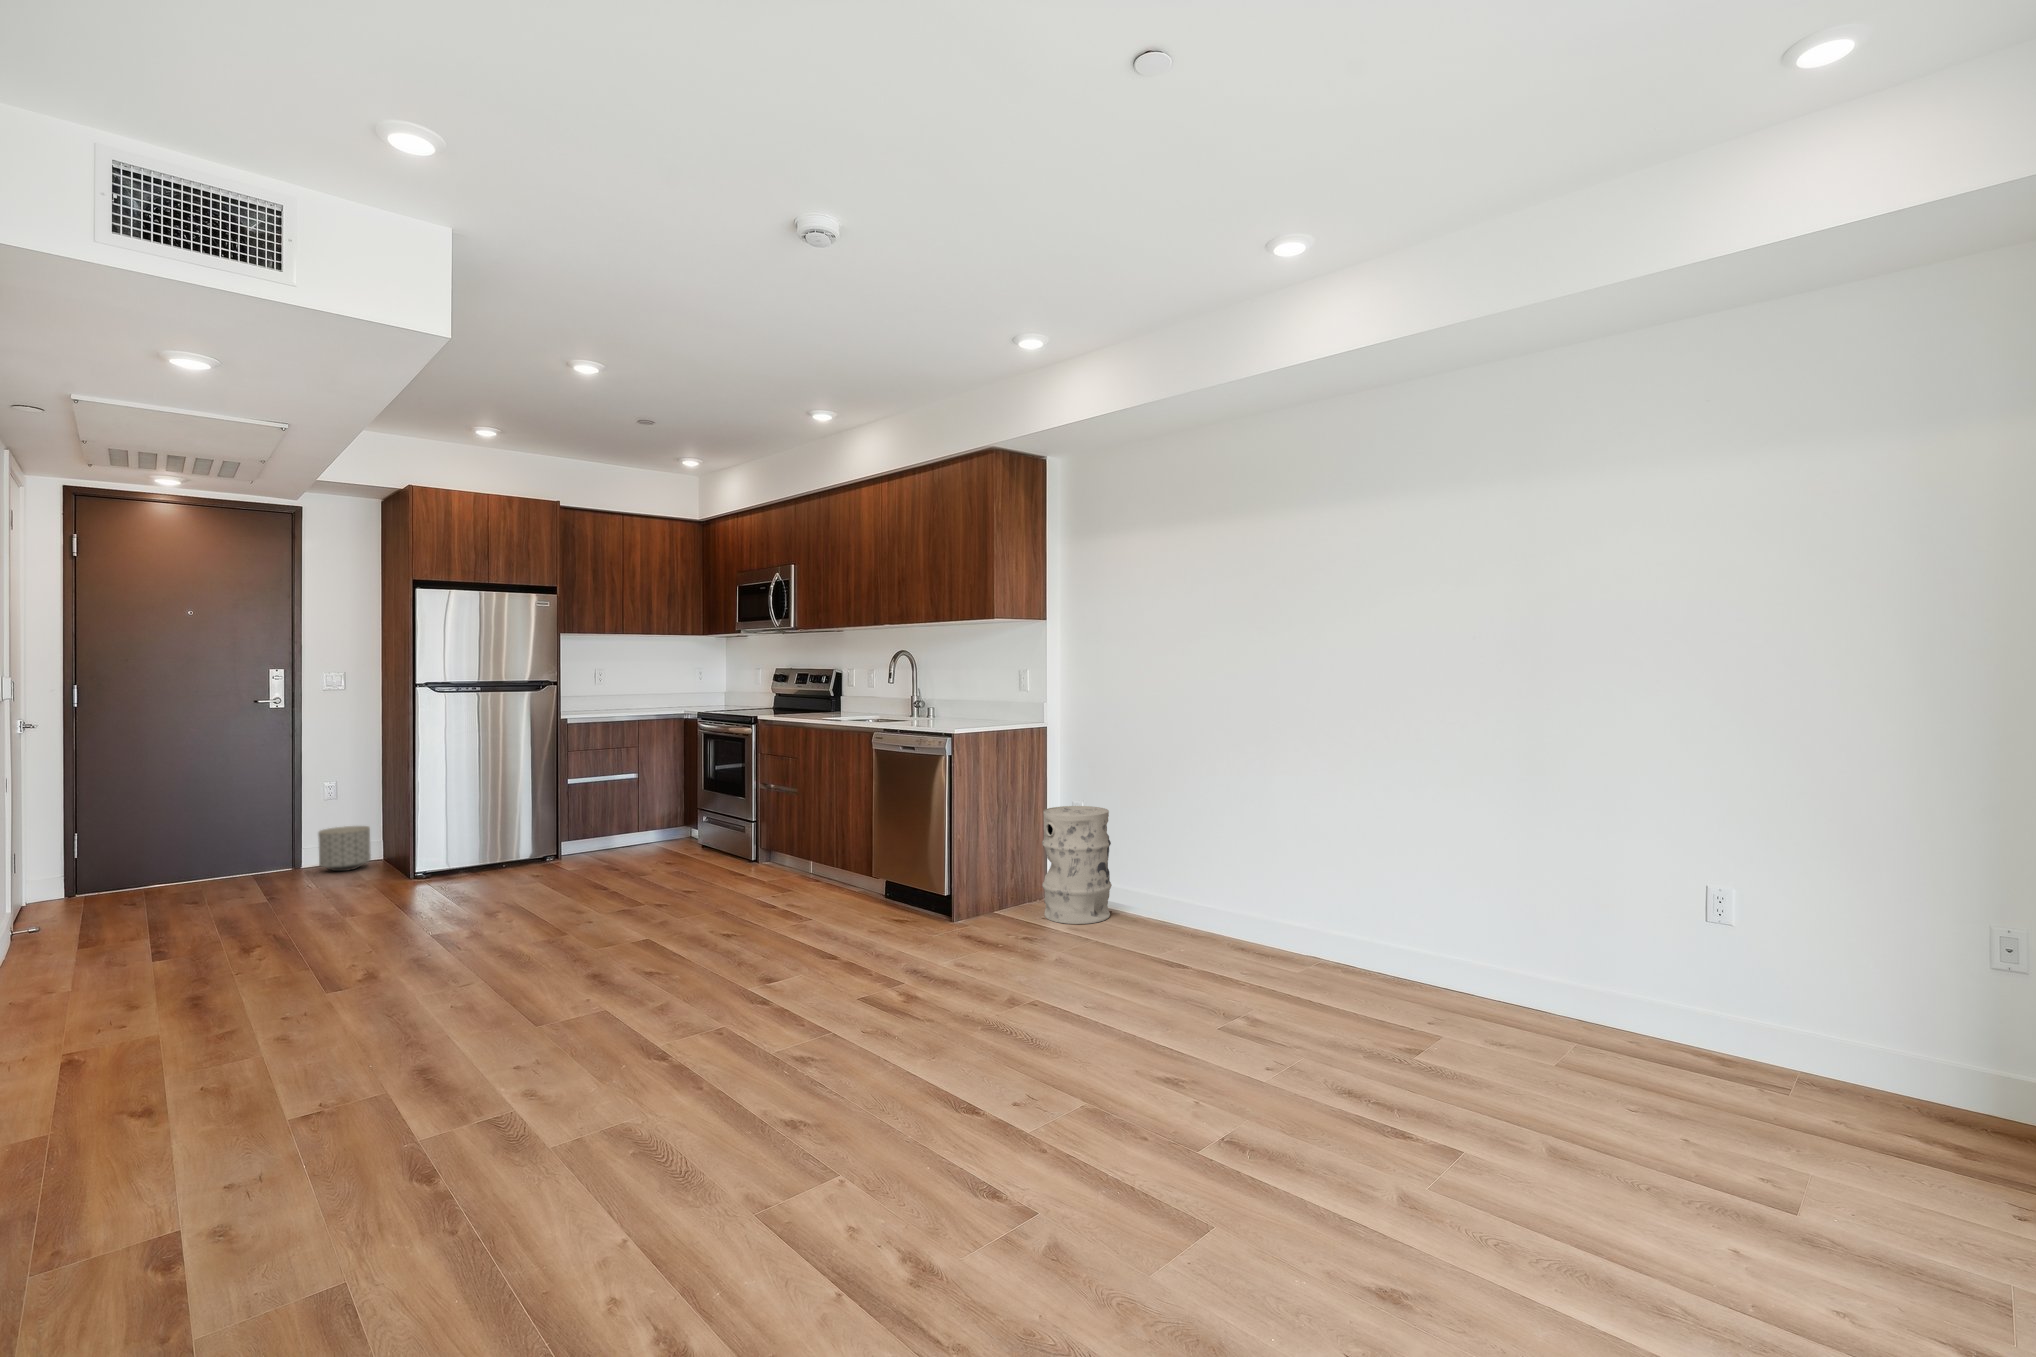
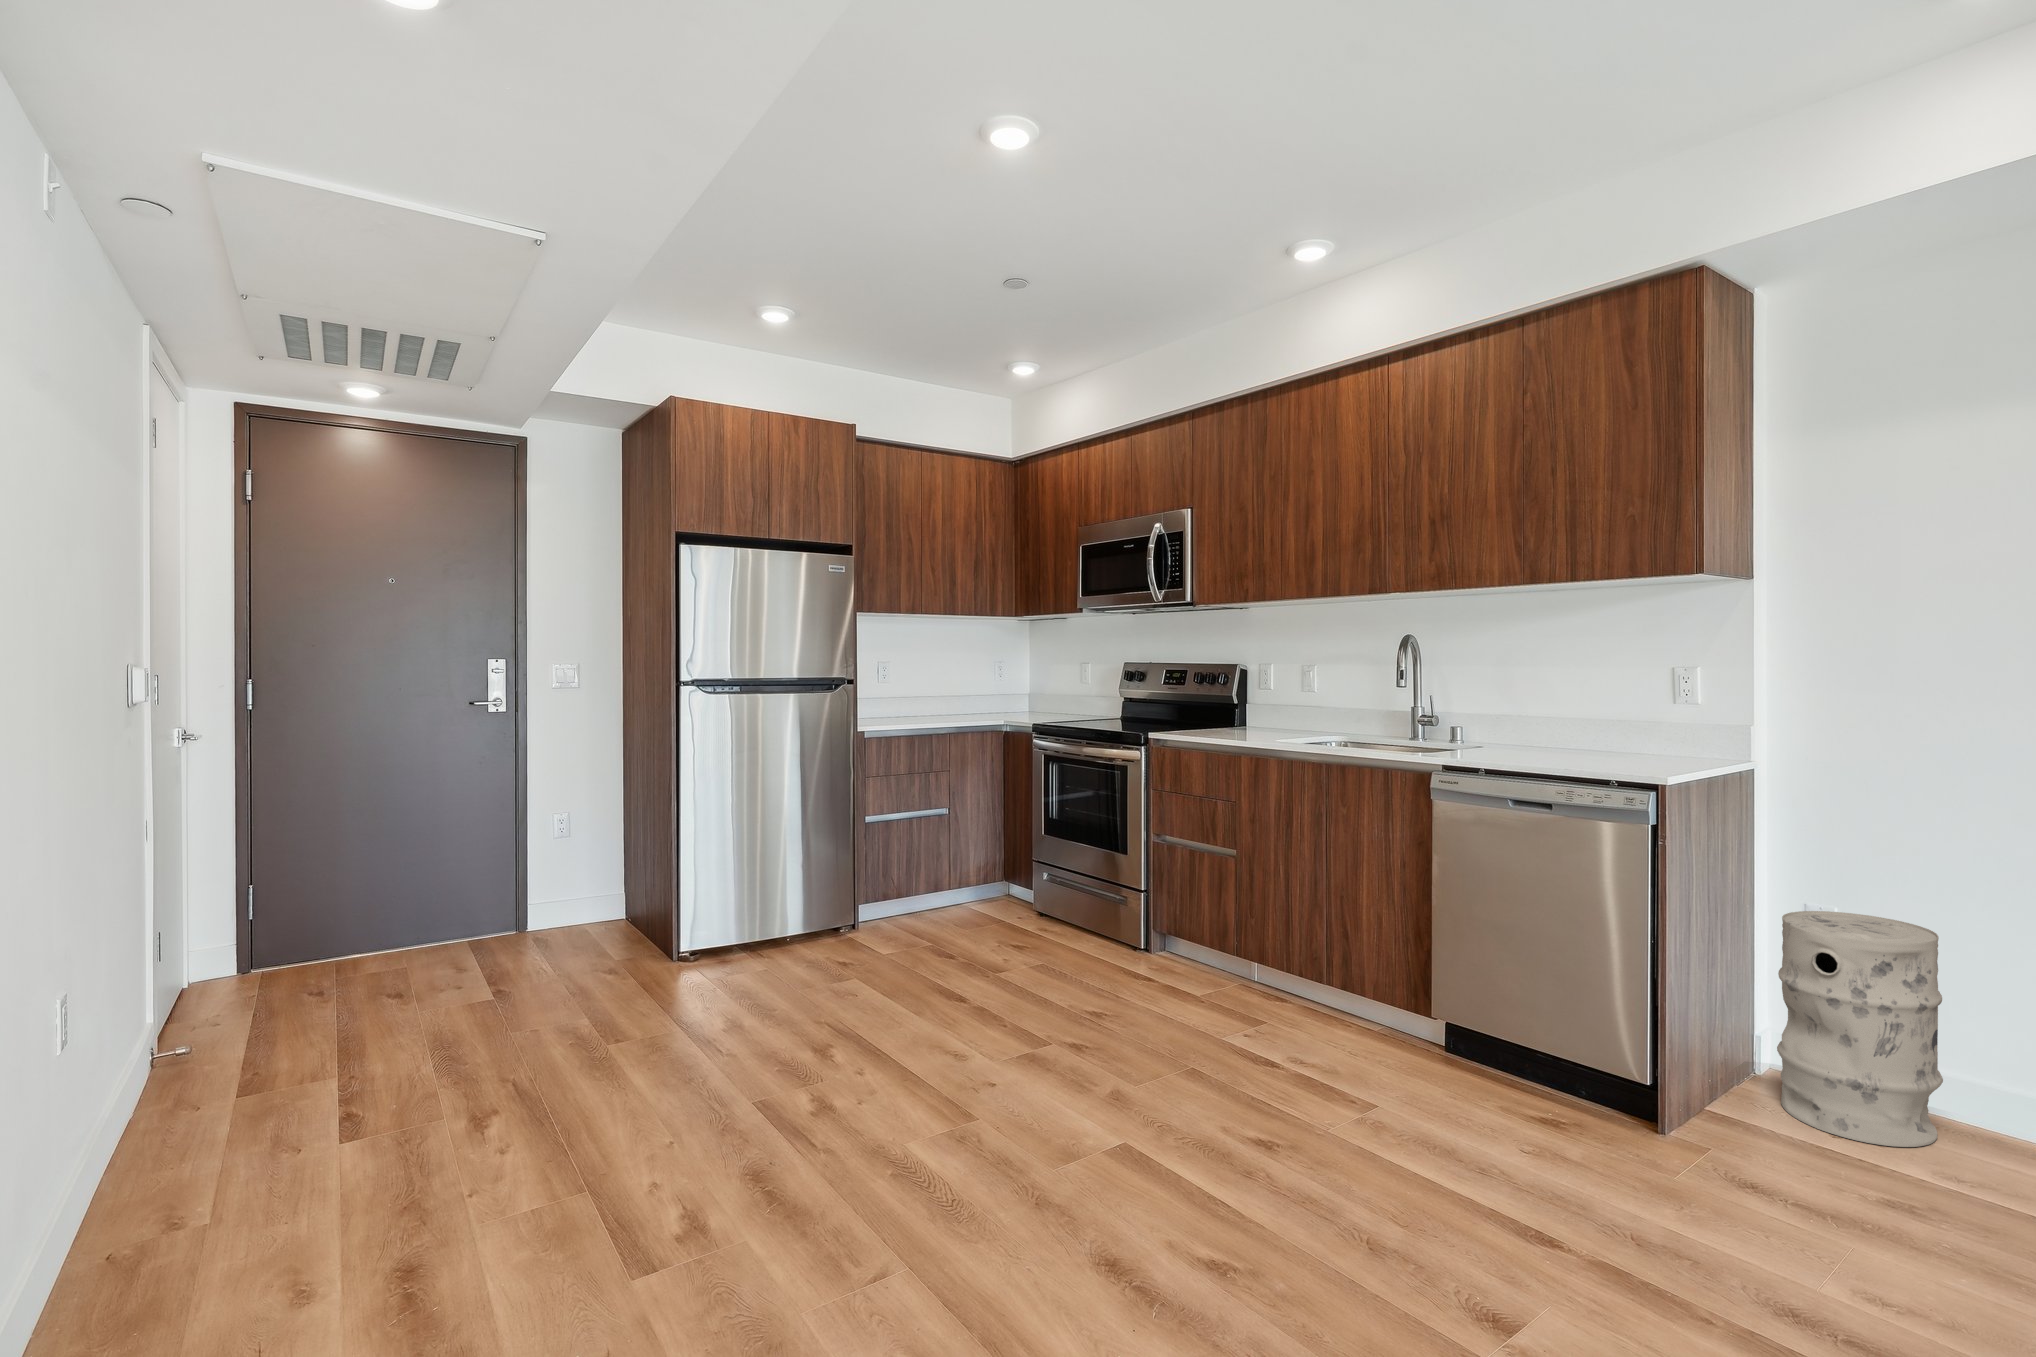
planter: present [318,826,371,871] -> none [547,874,611,938]

